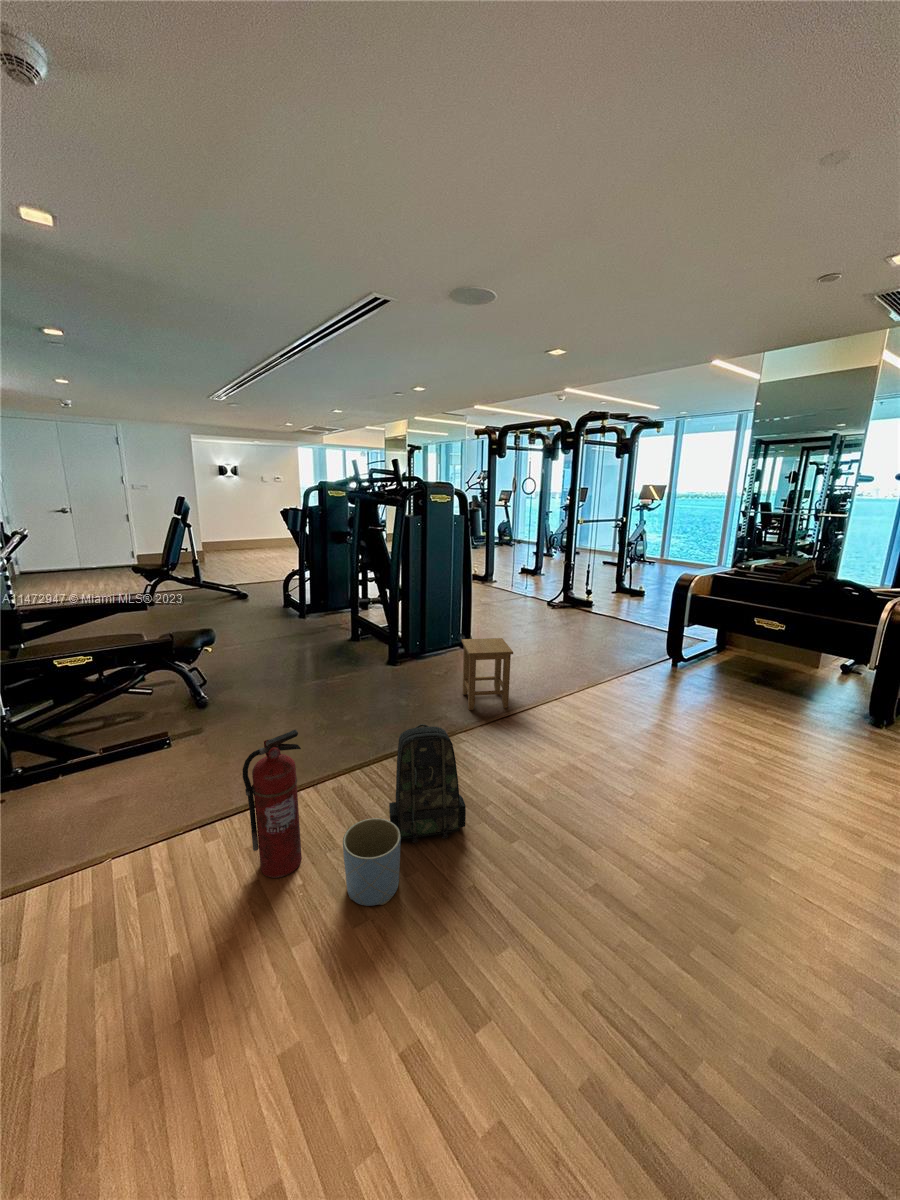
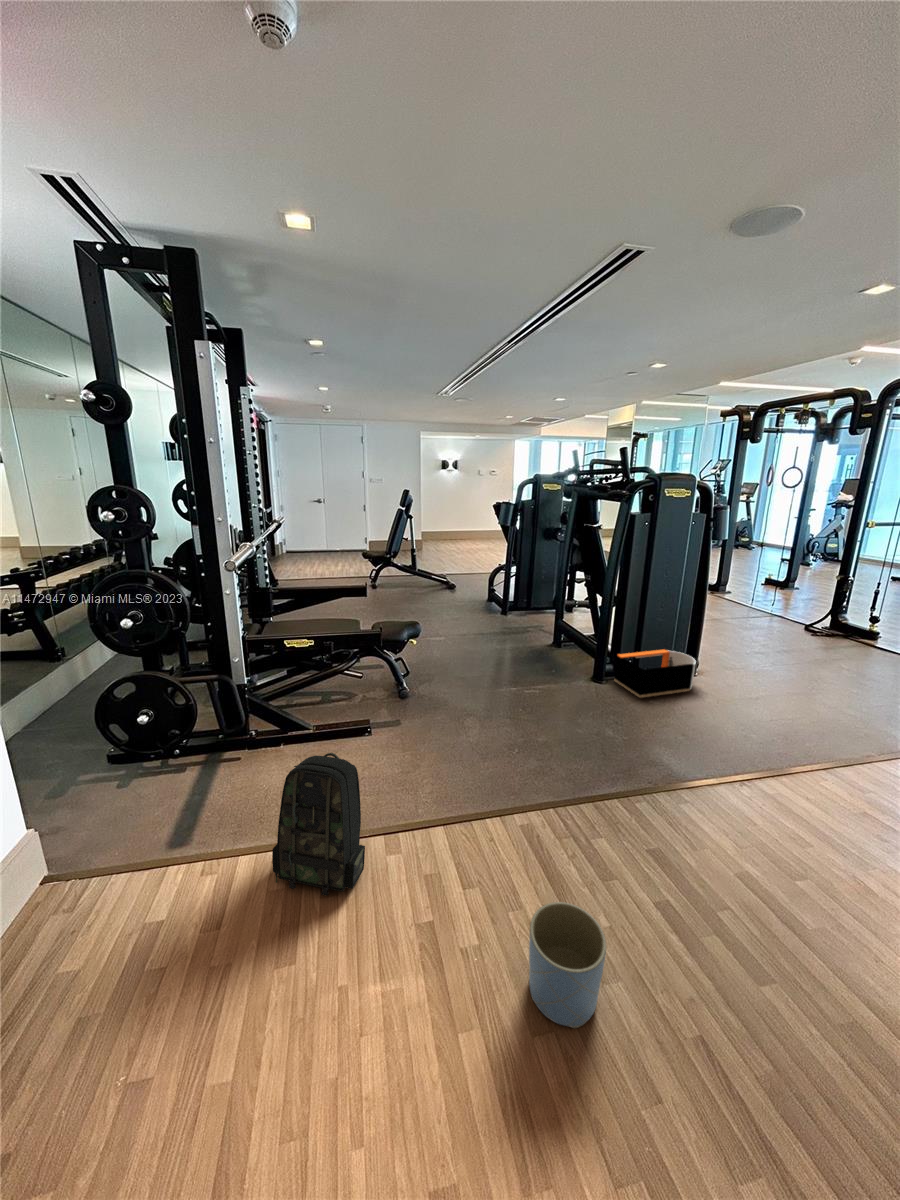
storage bin: none [407,630,468,672] -> present [614,649,696,698]
stool: present [462,638,513,710] -> none [686,669,772,770]
backpack: present [389,724,466,843] -> present [272,753,365,896]
fire extinguisher: present [243,730,302,878] -> none [425,768,491,932]

